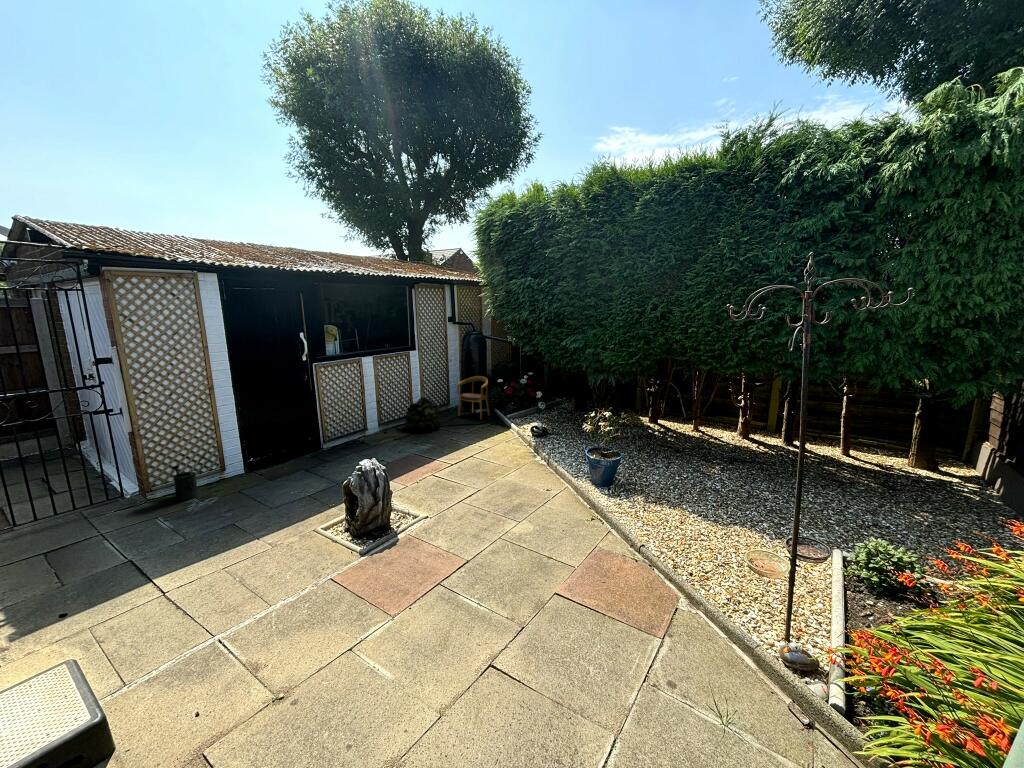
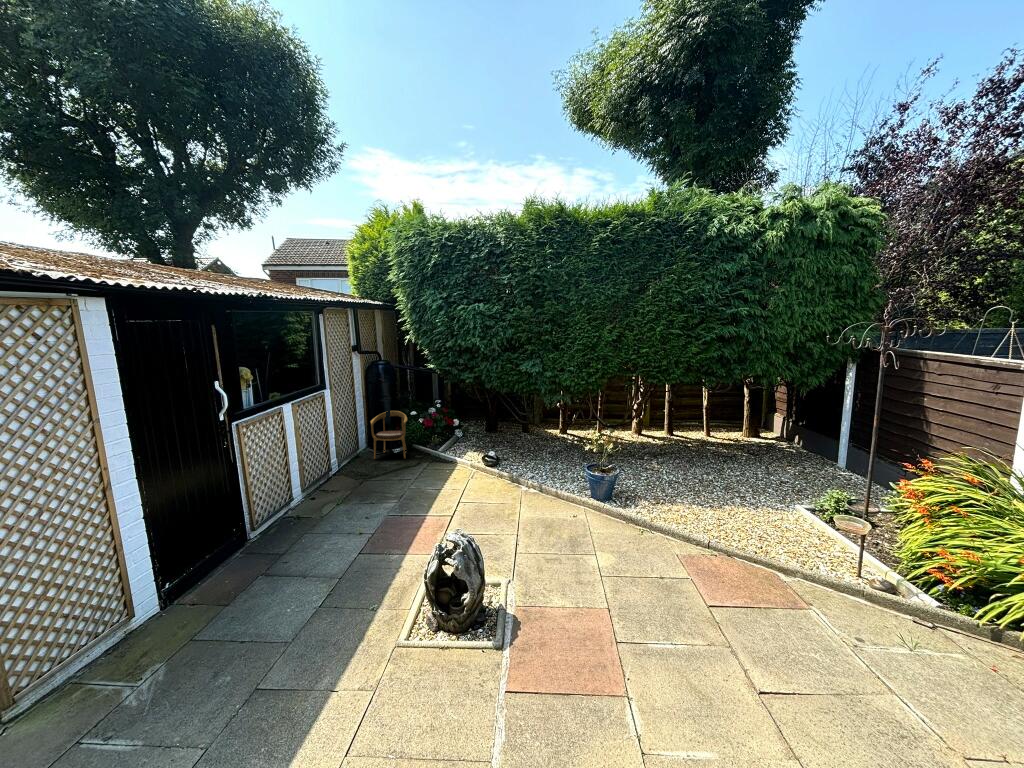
potted plant: present [405,397,441,429] -> none [328,444,376,487]
watering can: present [172,466,198,501] -> none [54,640,129,703]

